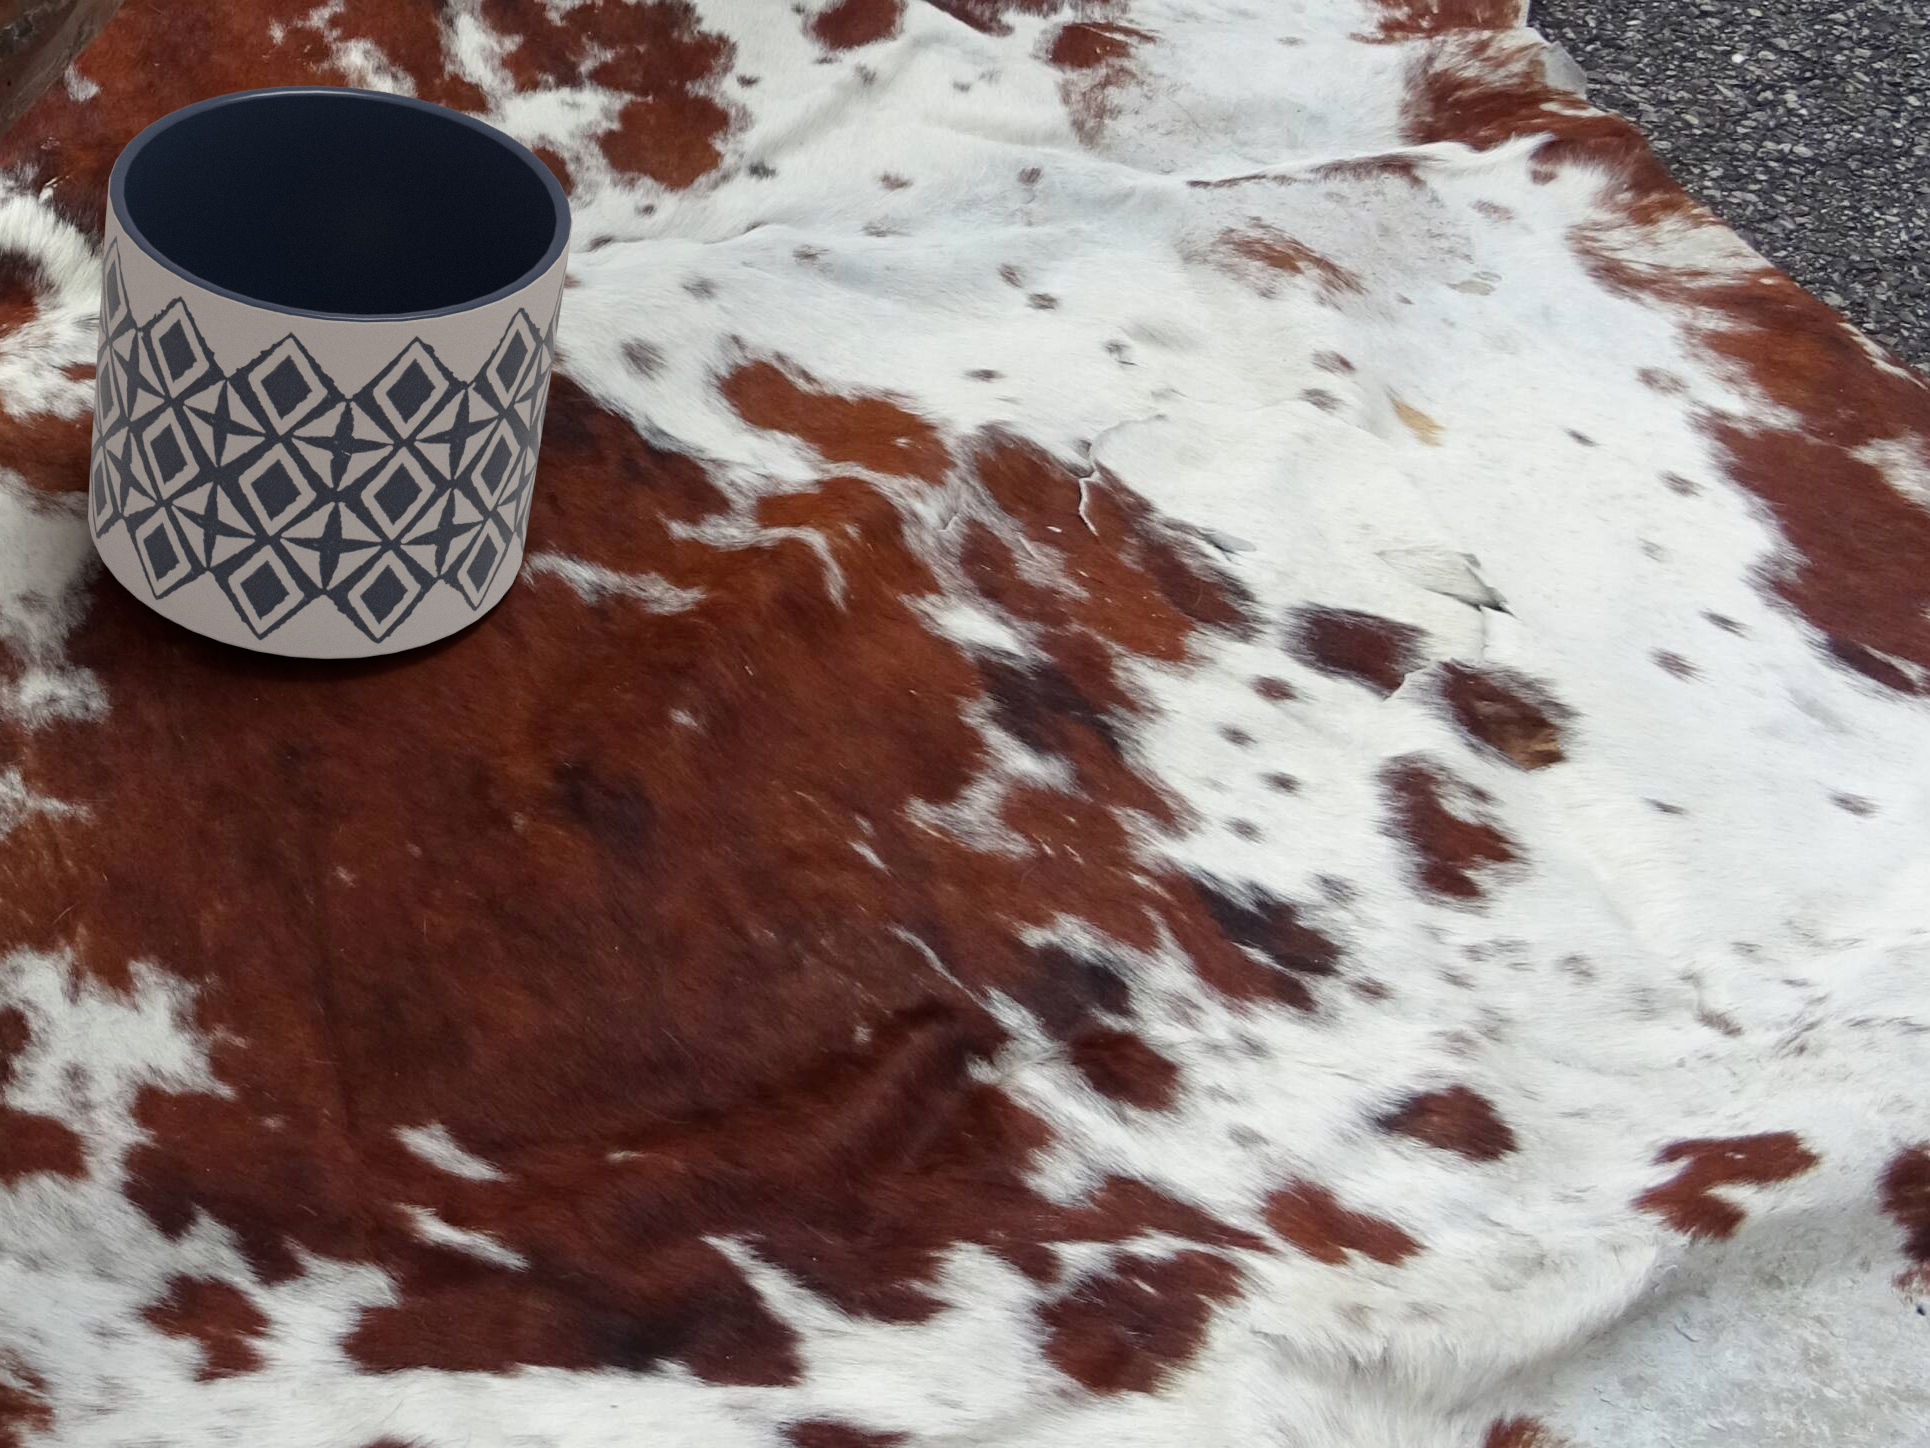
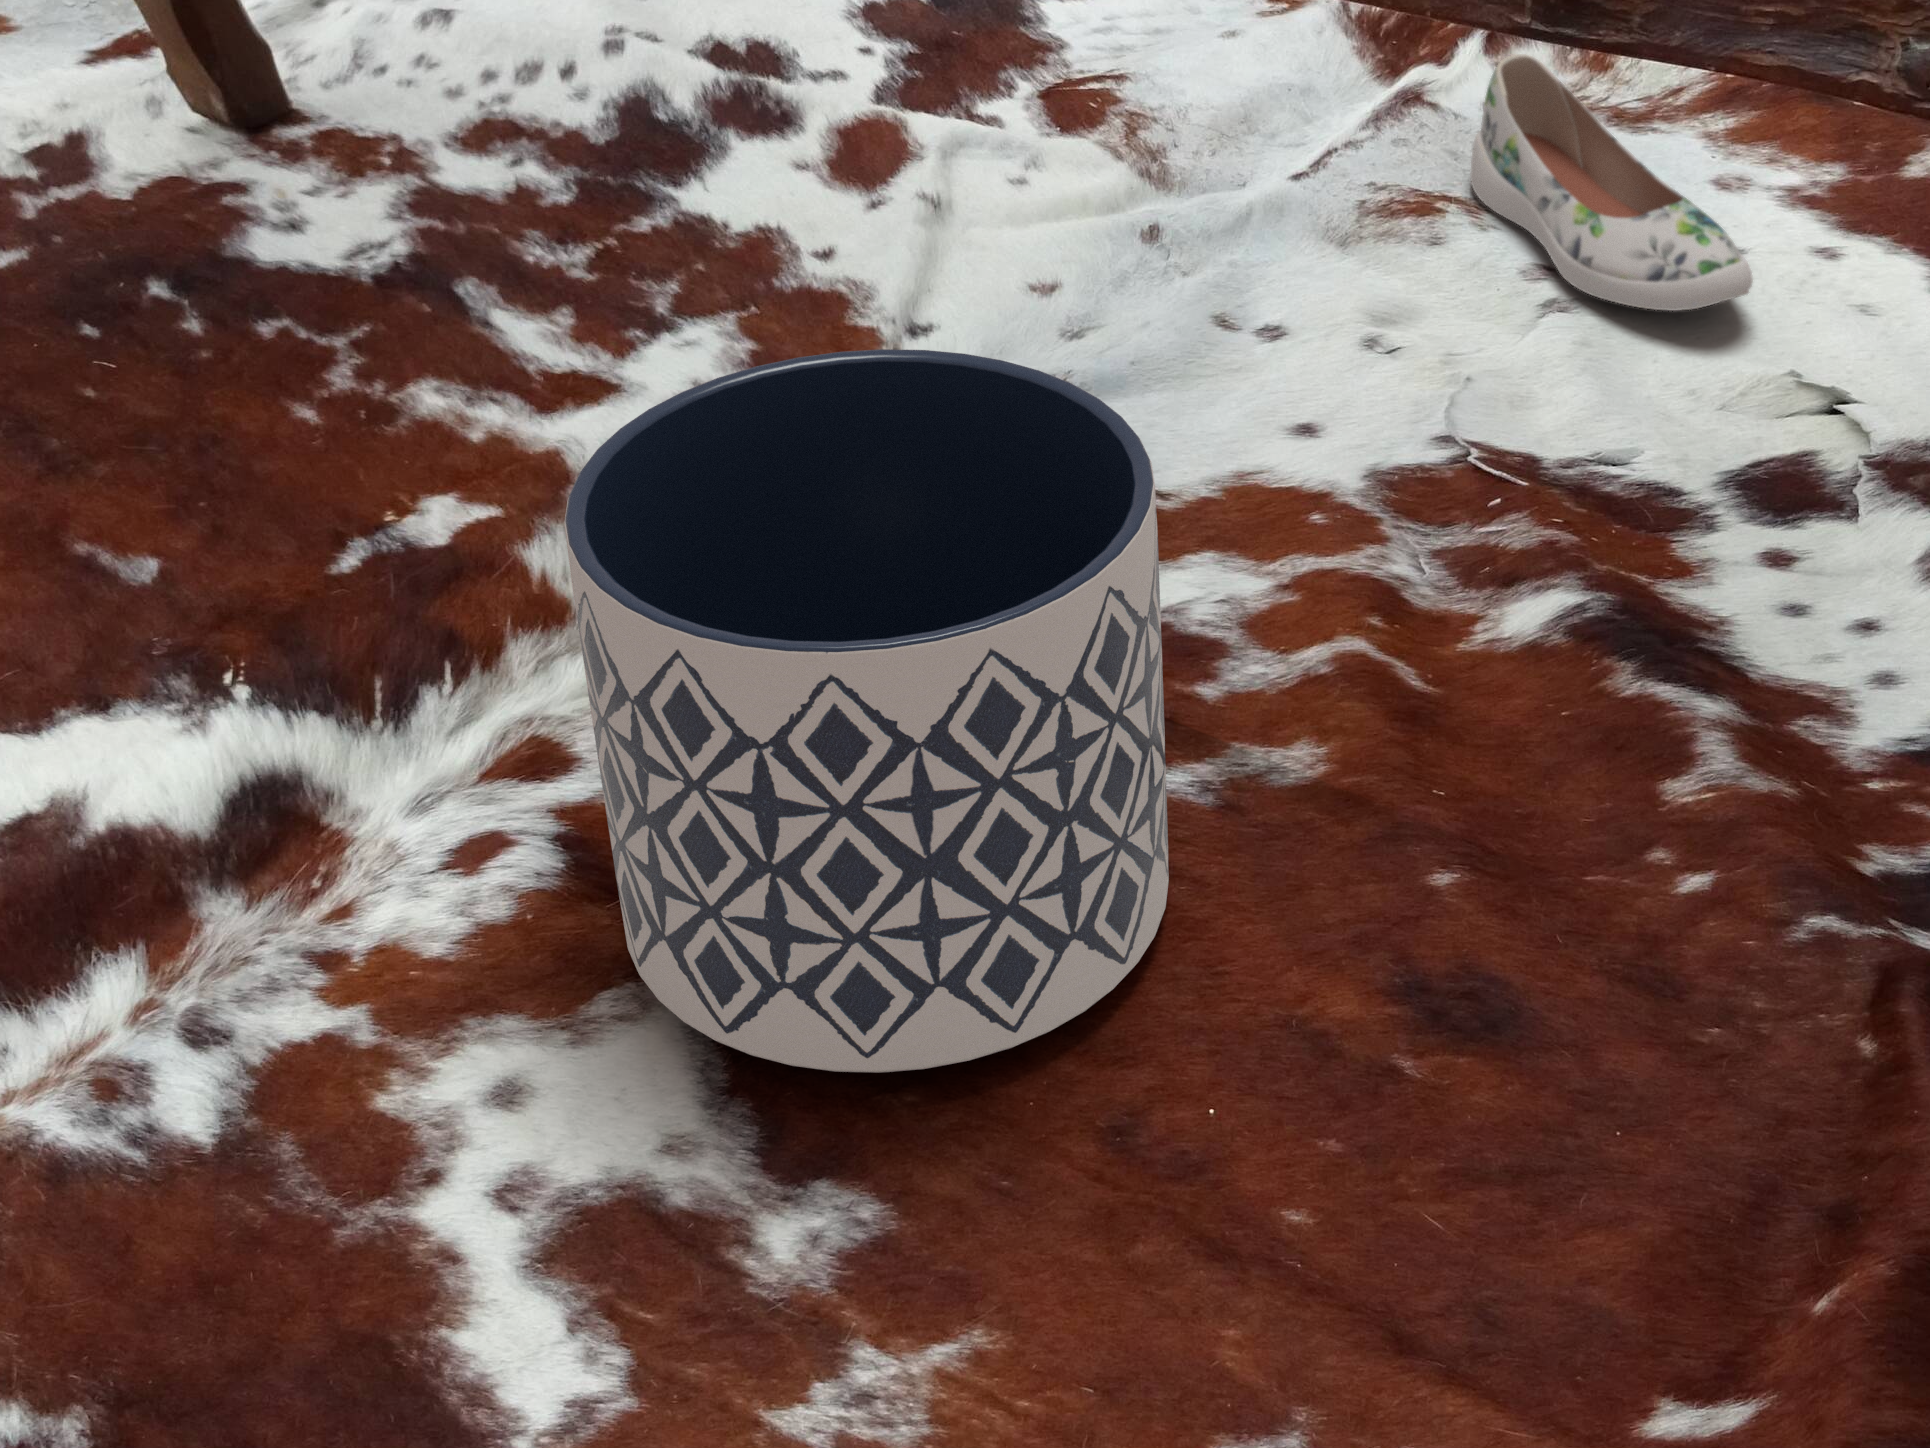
shoe: none [1323,158,1484,457] -> present [1470,54,1753,311]

